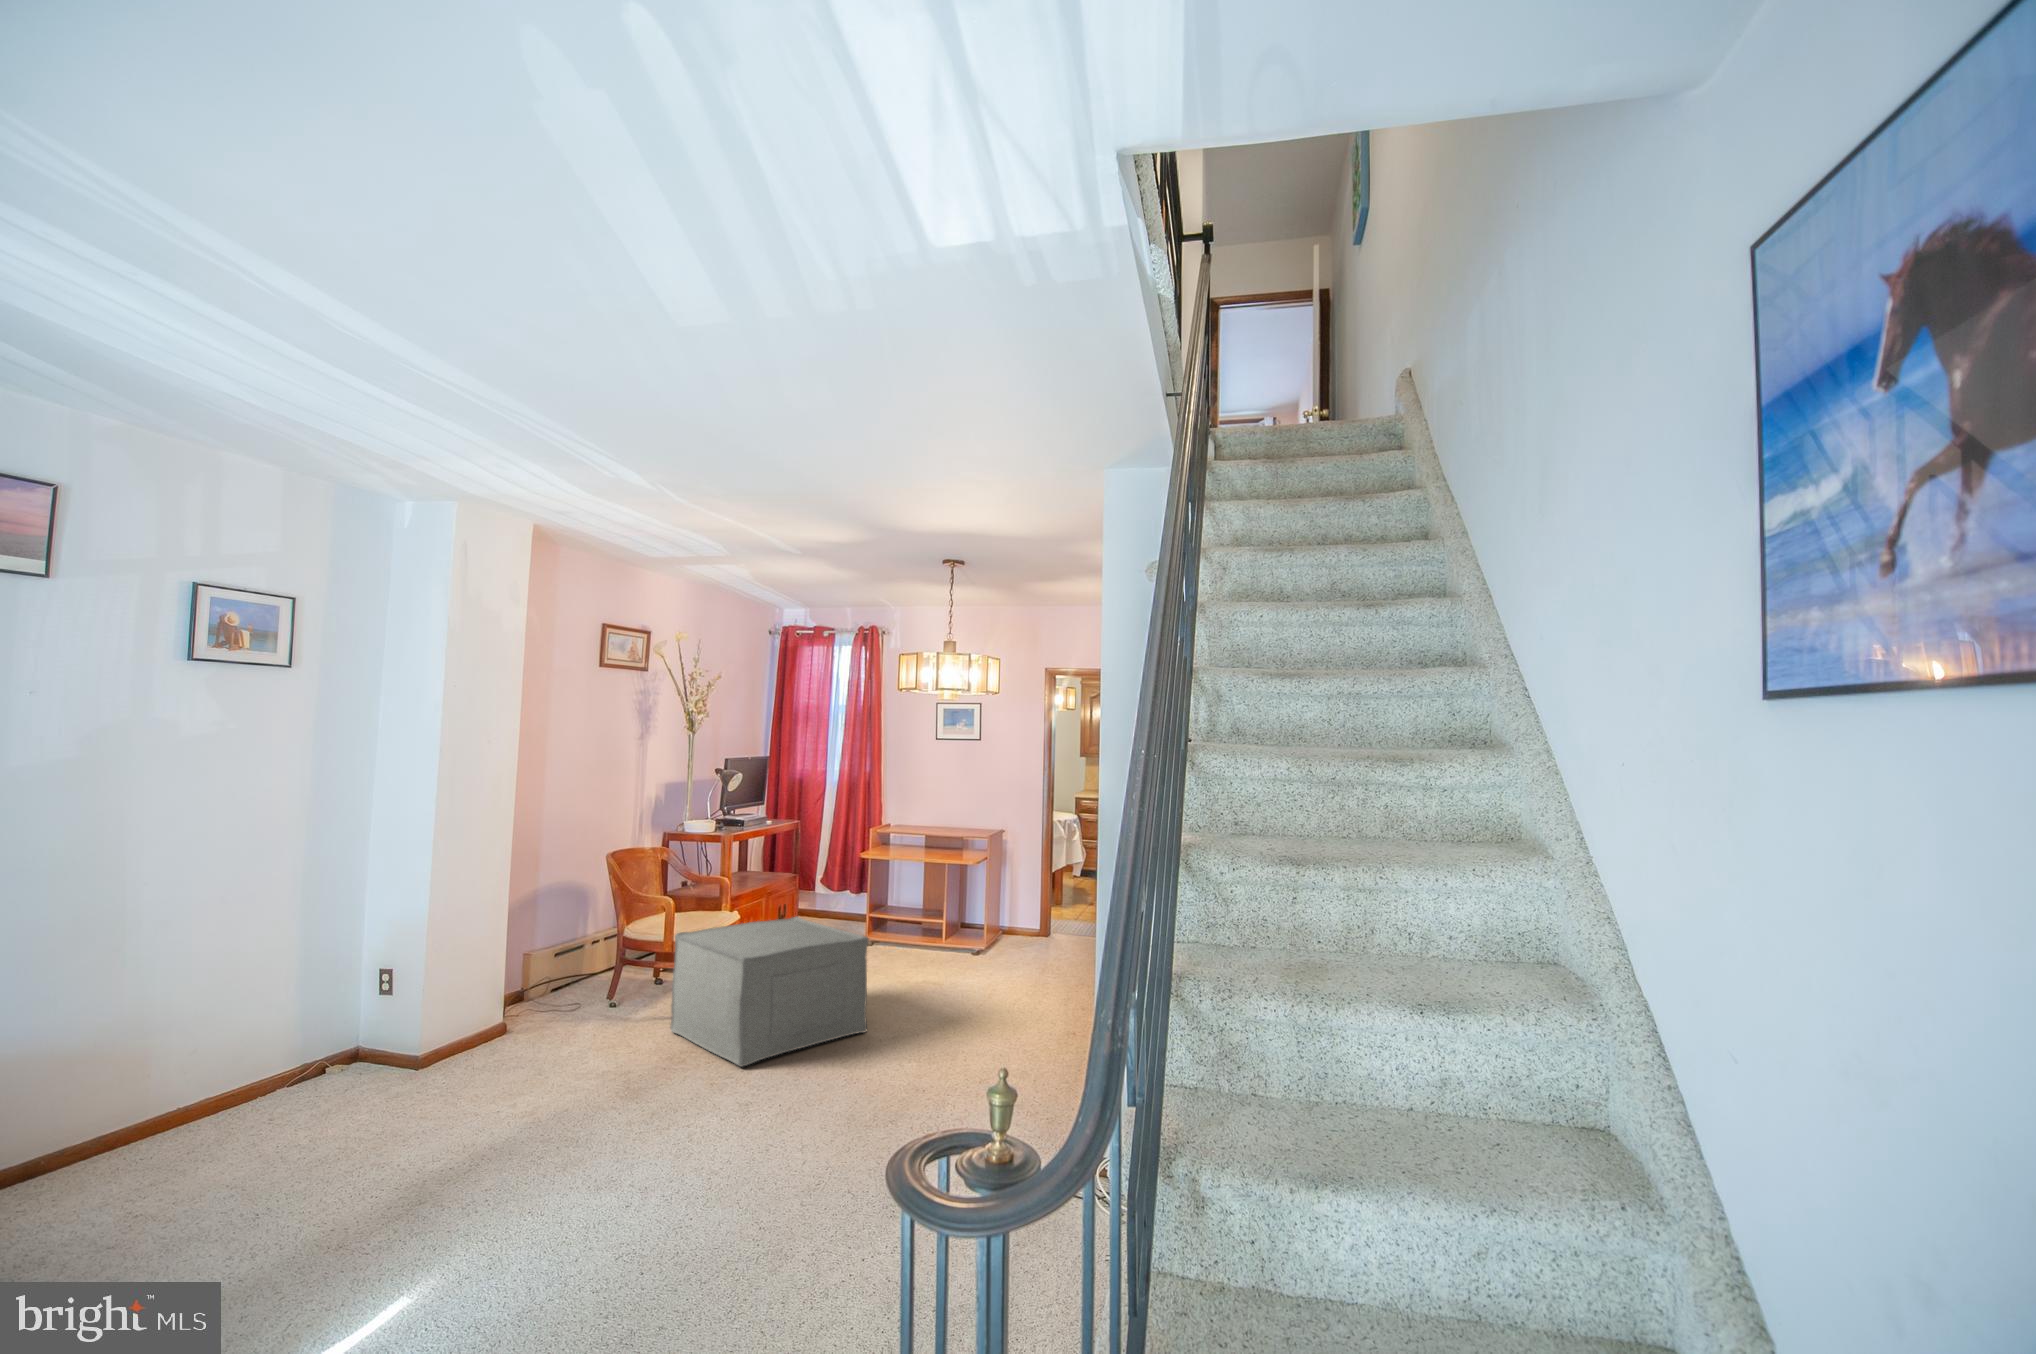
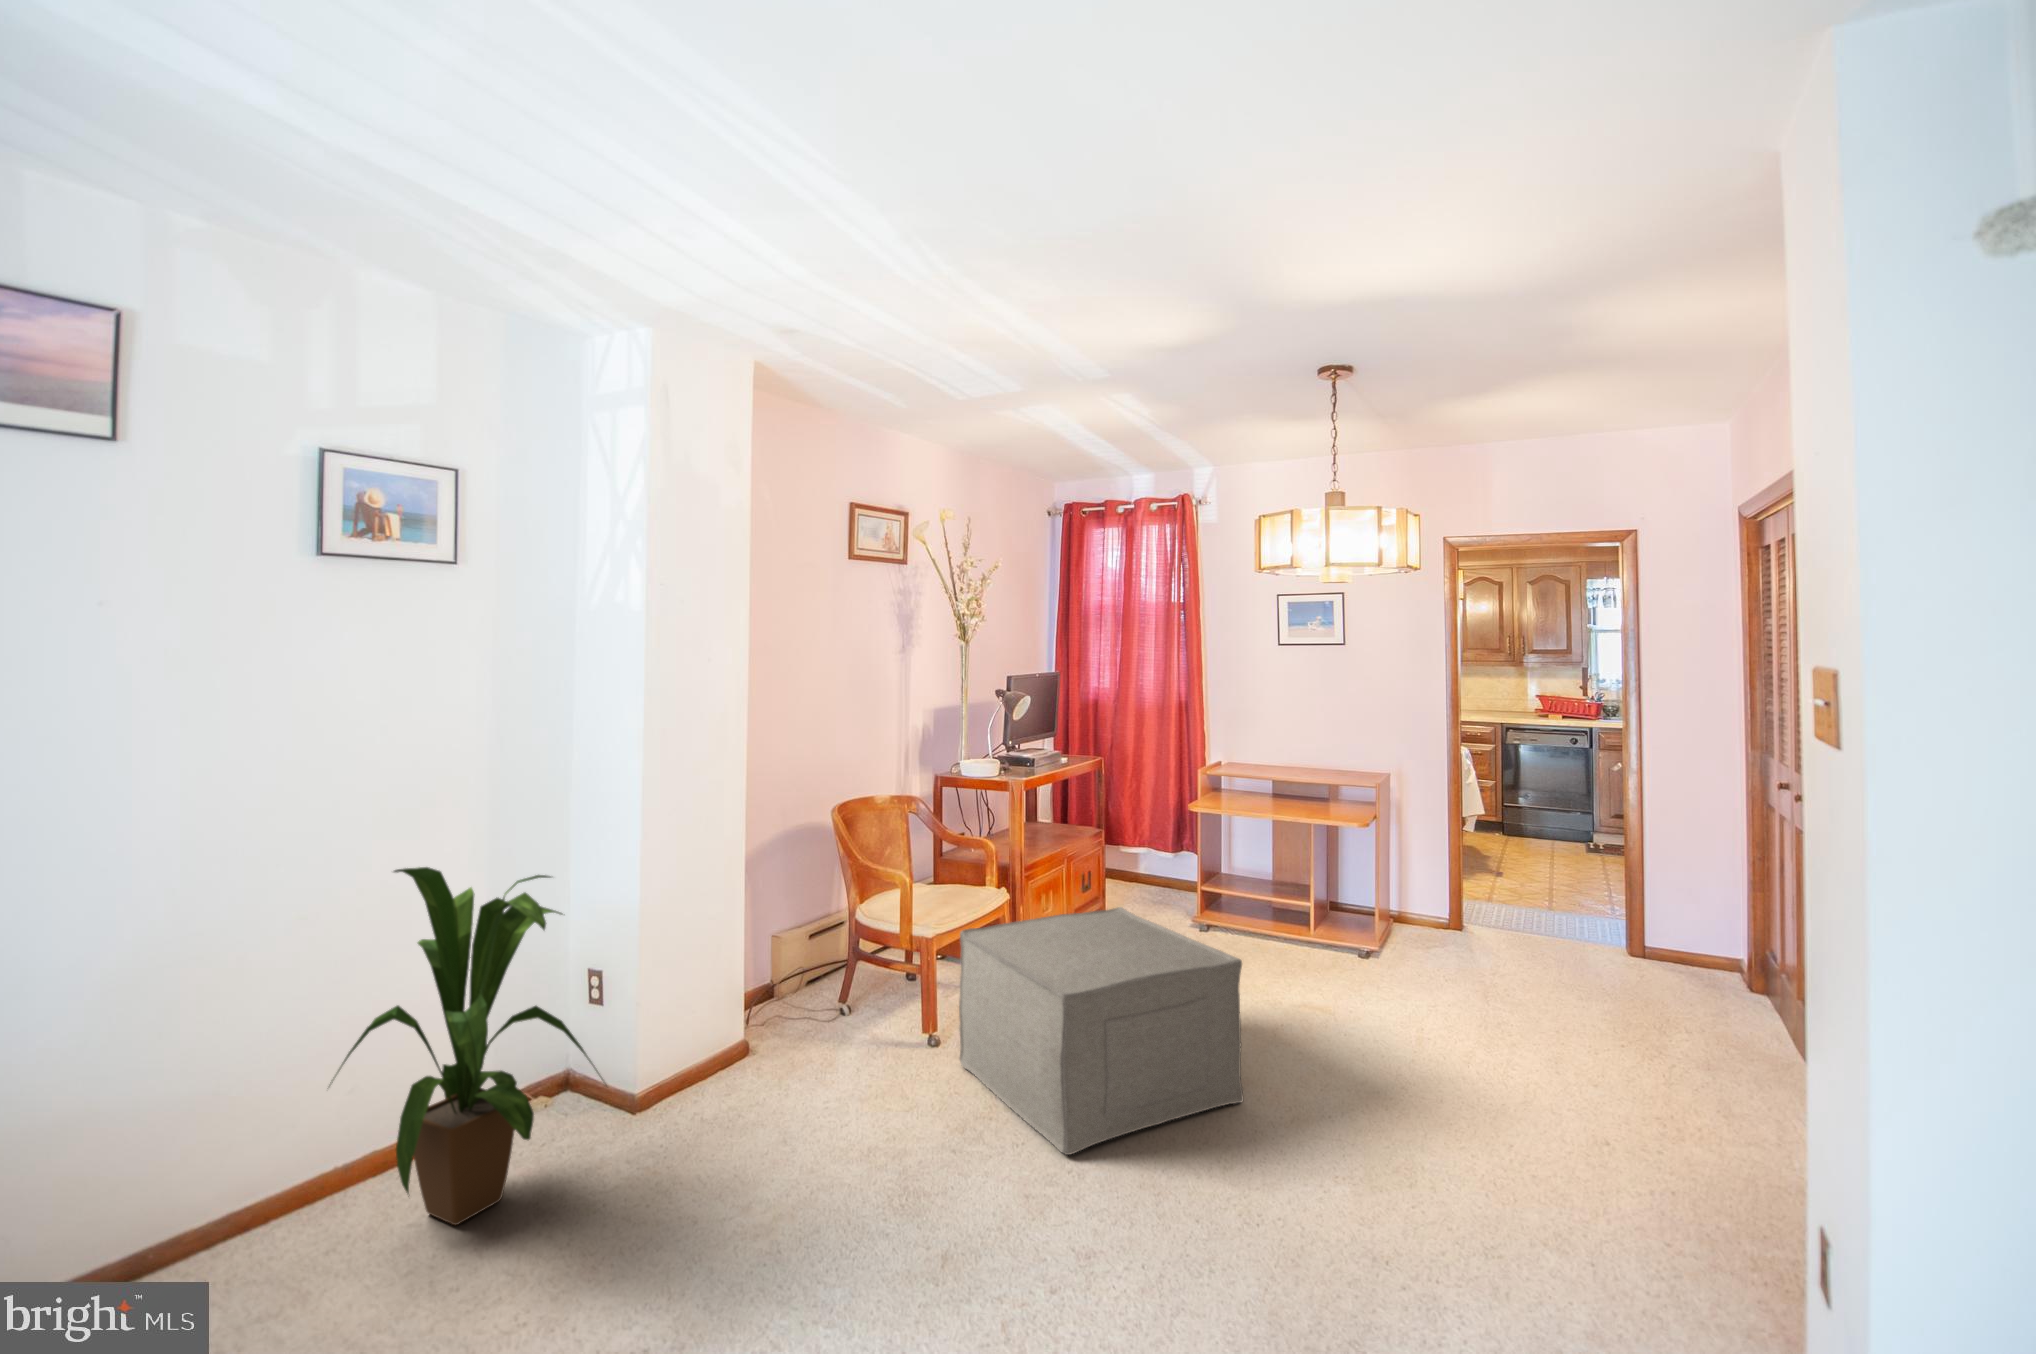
house plant: none [159,880,396,1149] -> present [332,867,604,1225]

